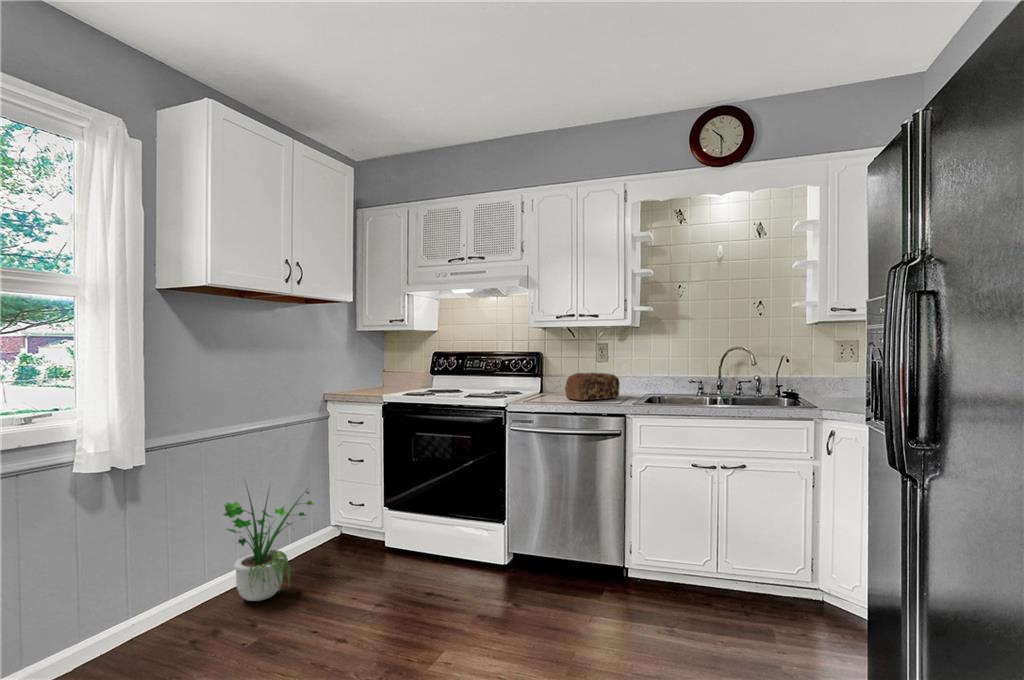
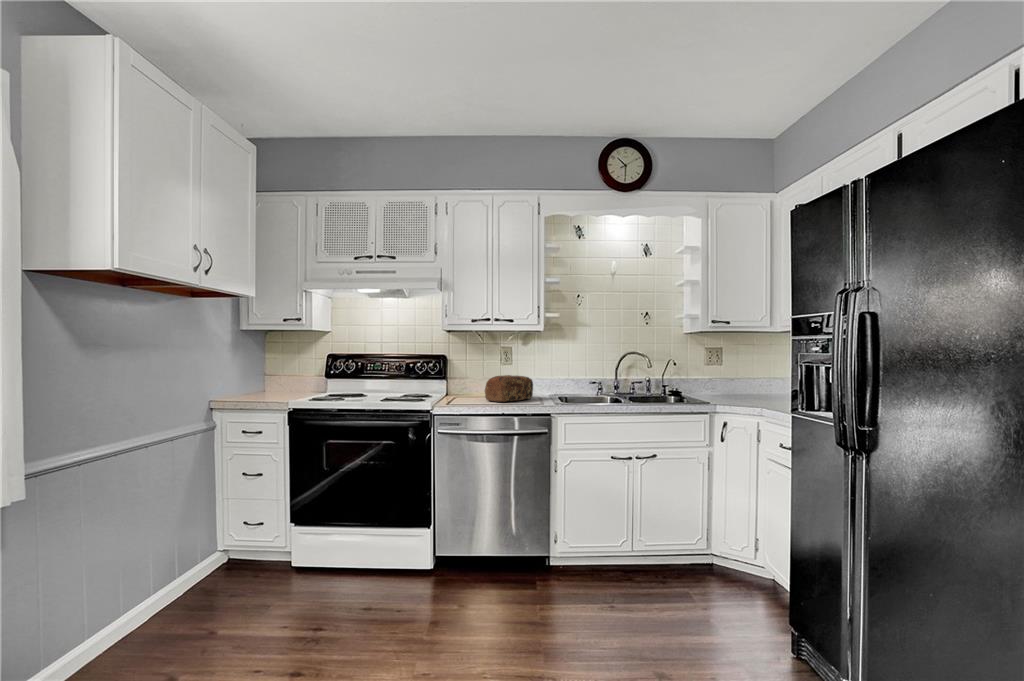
potted plant: present [223,489,313,601] -> none [117,497,219,643]

